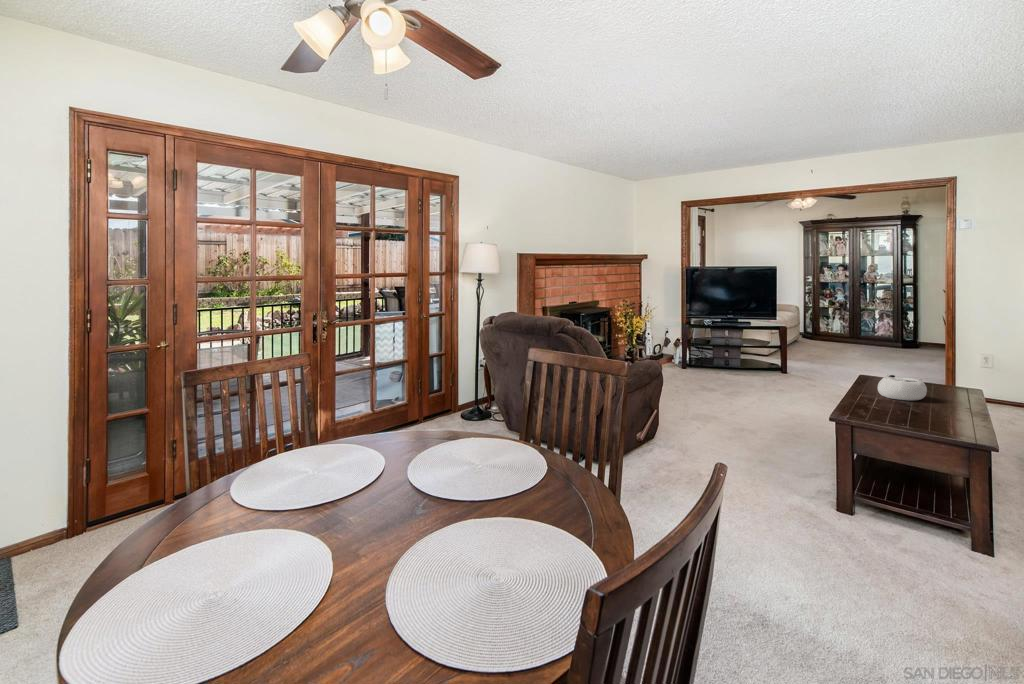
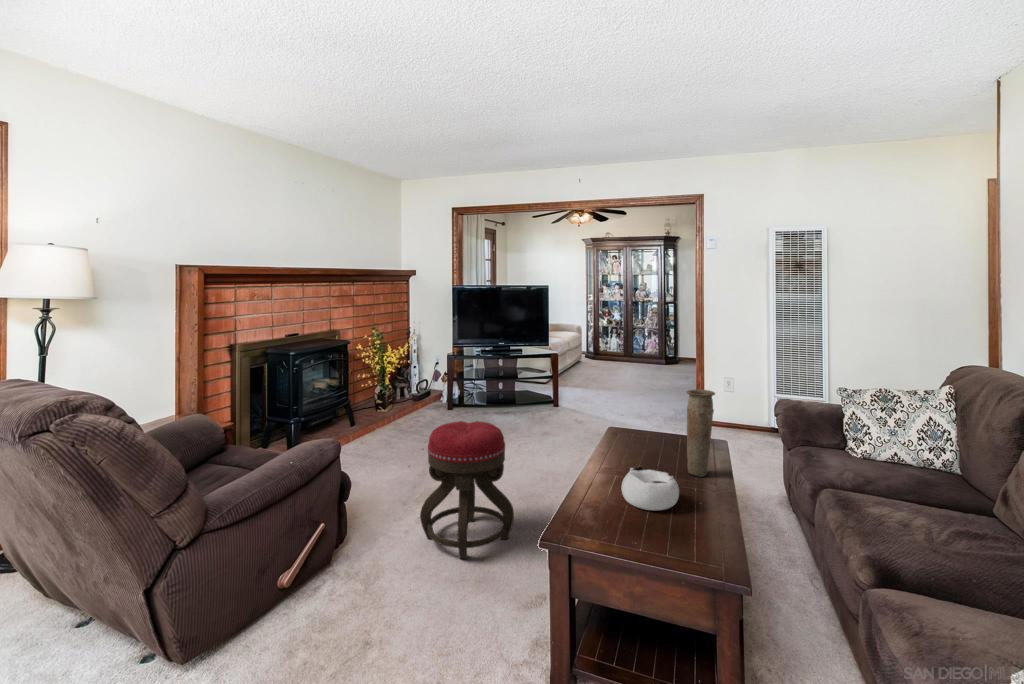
vase: none [933,327,961,392] -> present [687,389,715,477]
ottoman: none [702,355,775,445] -> present [420,421,514,559]

